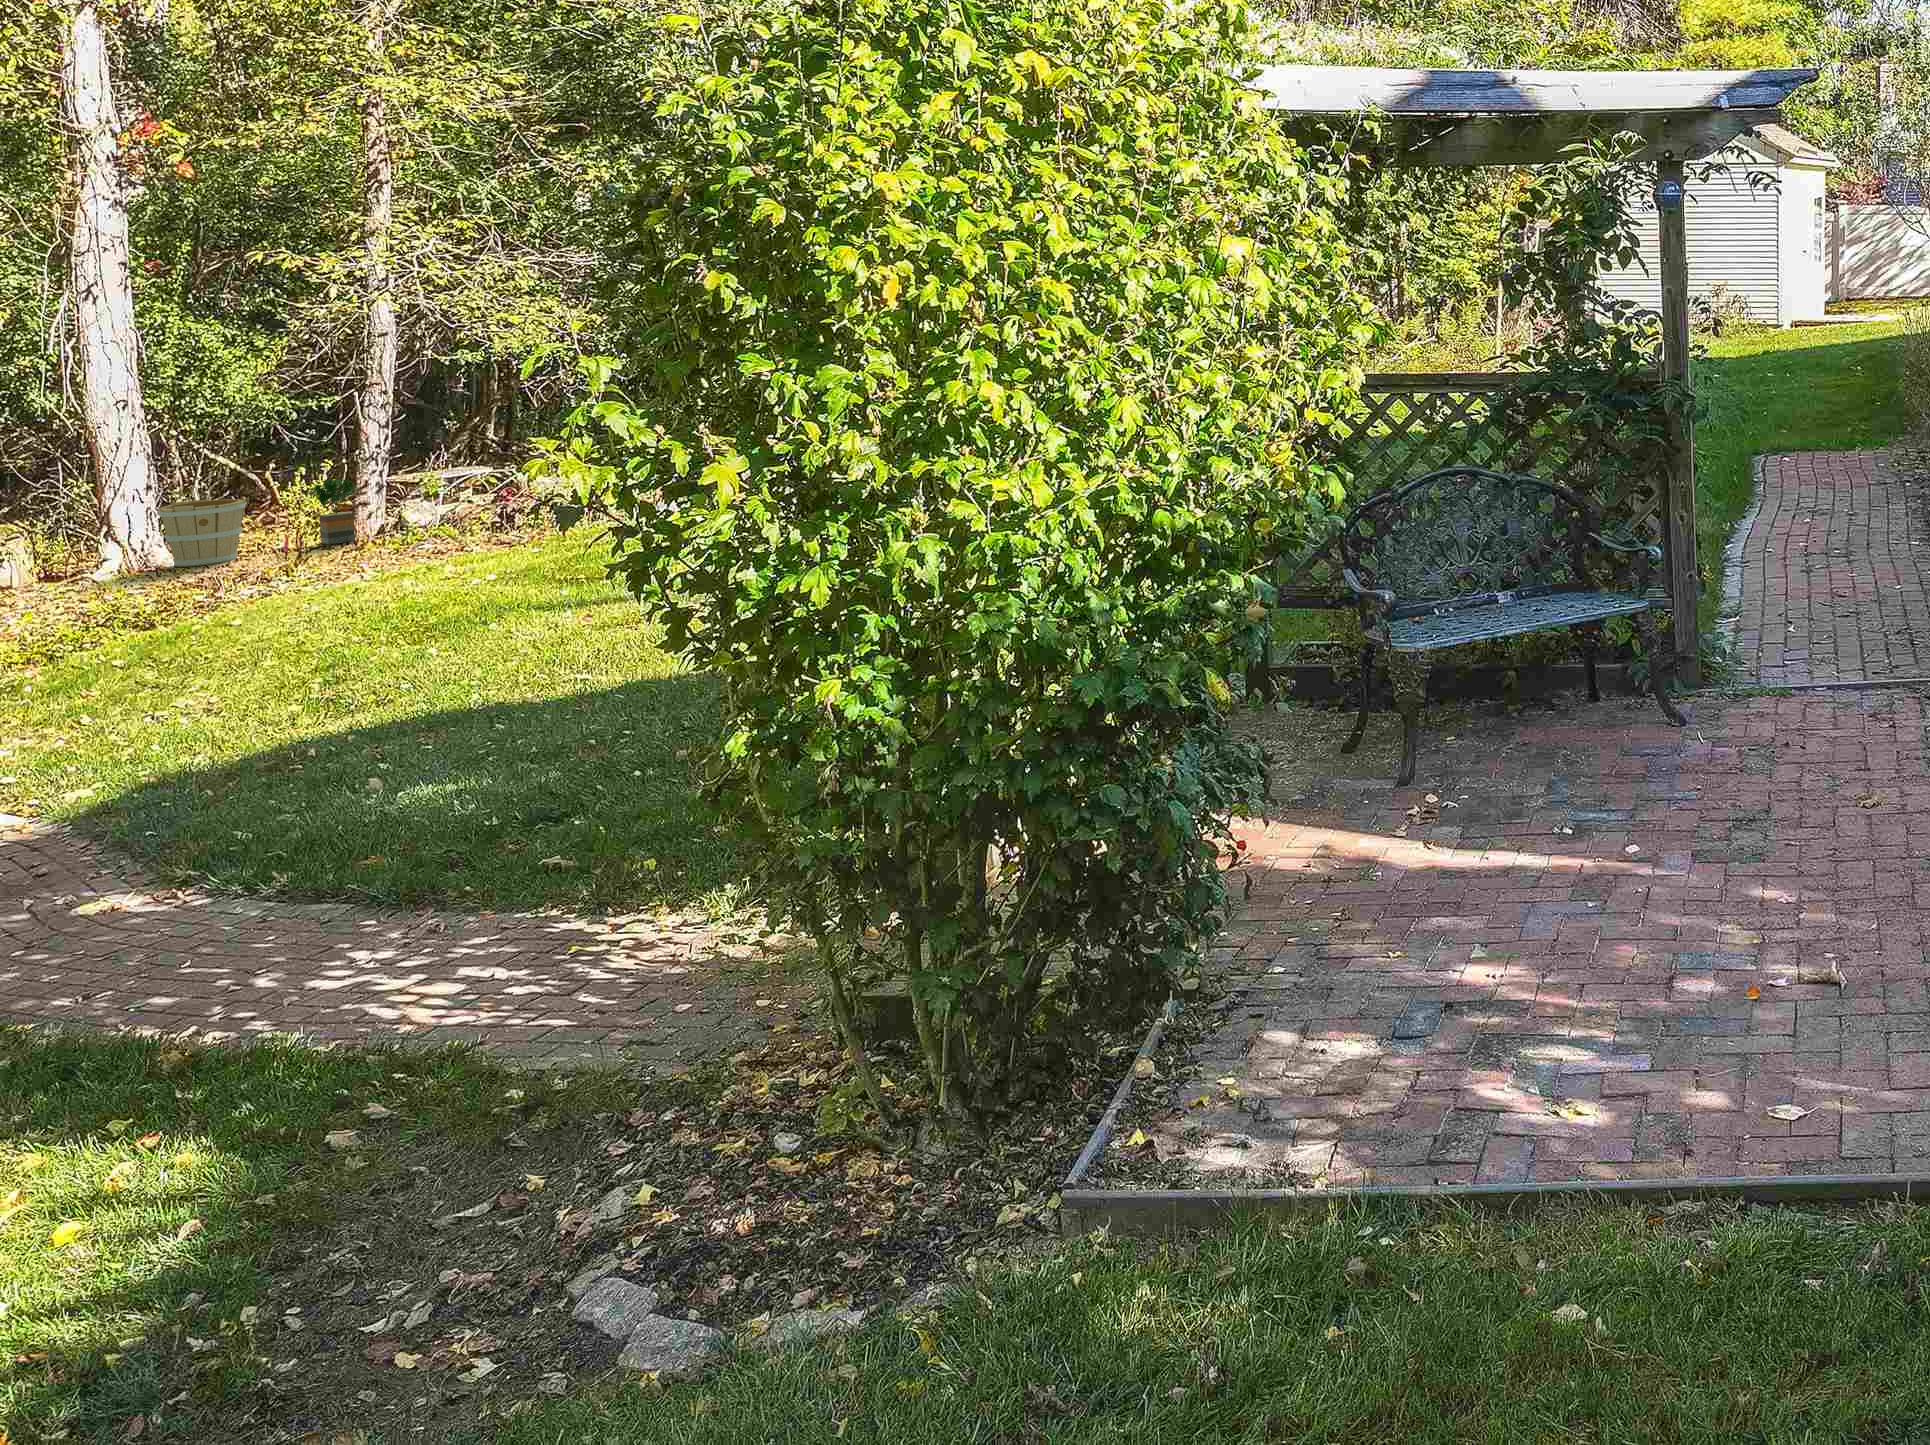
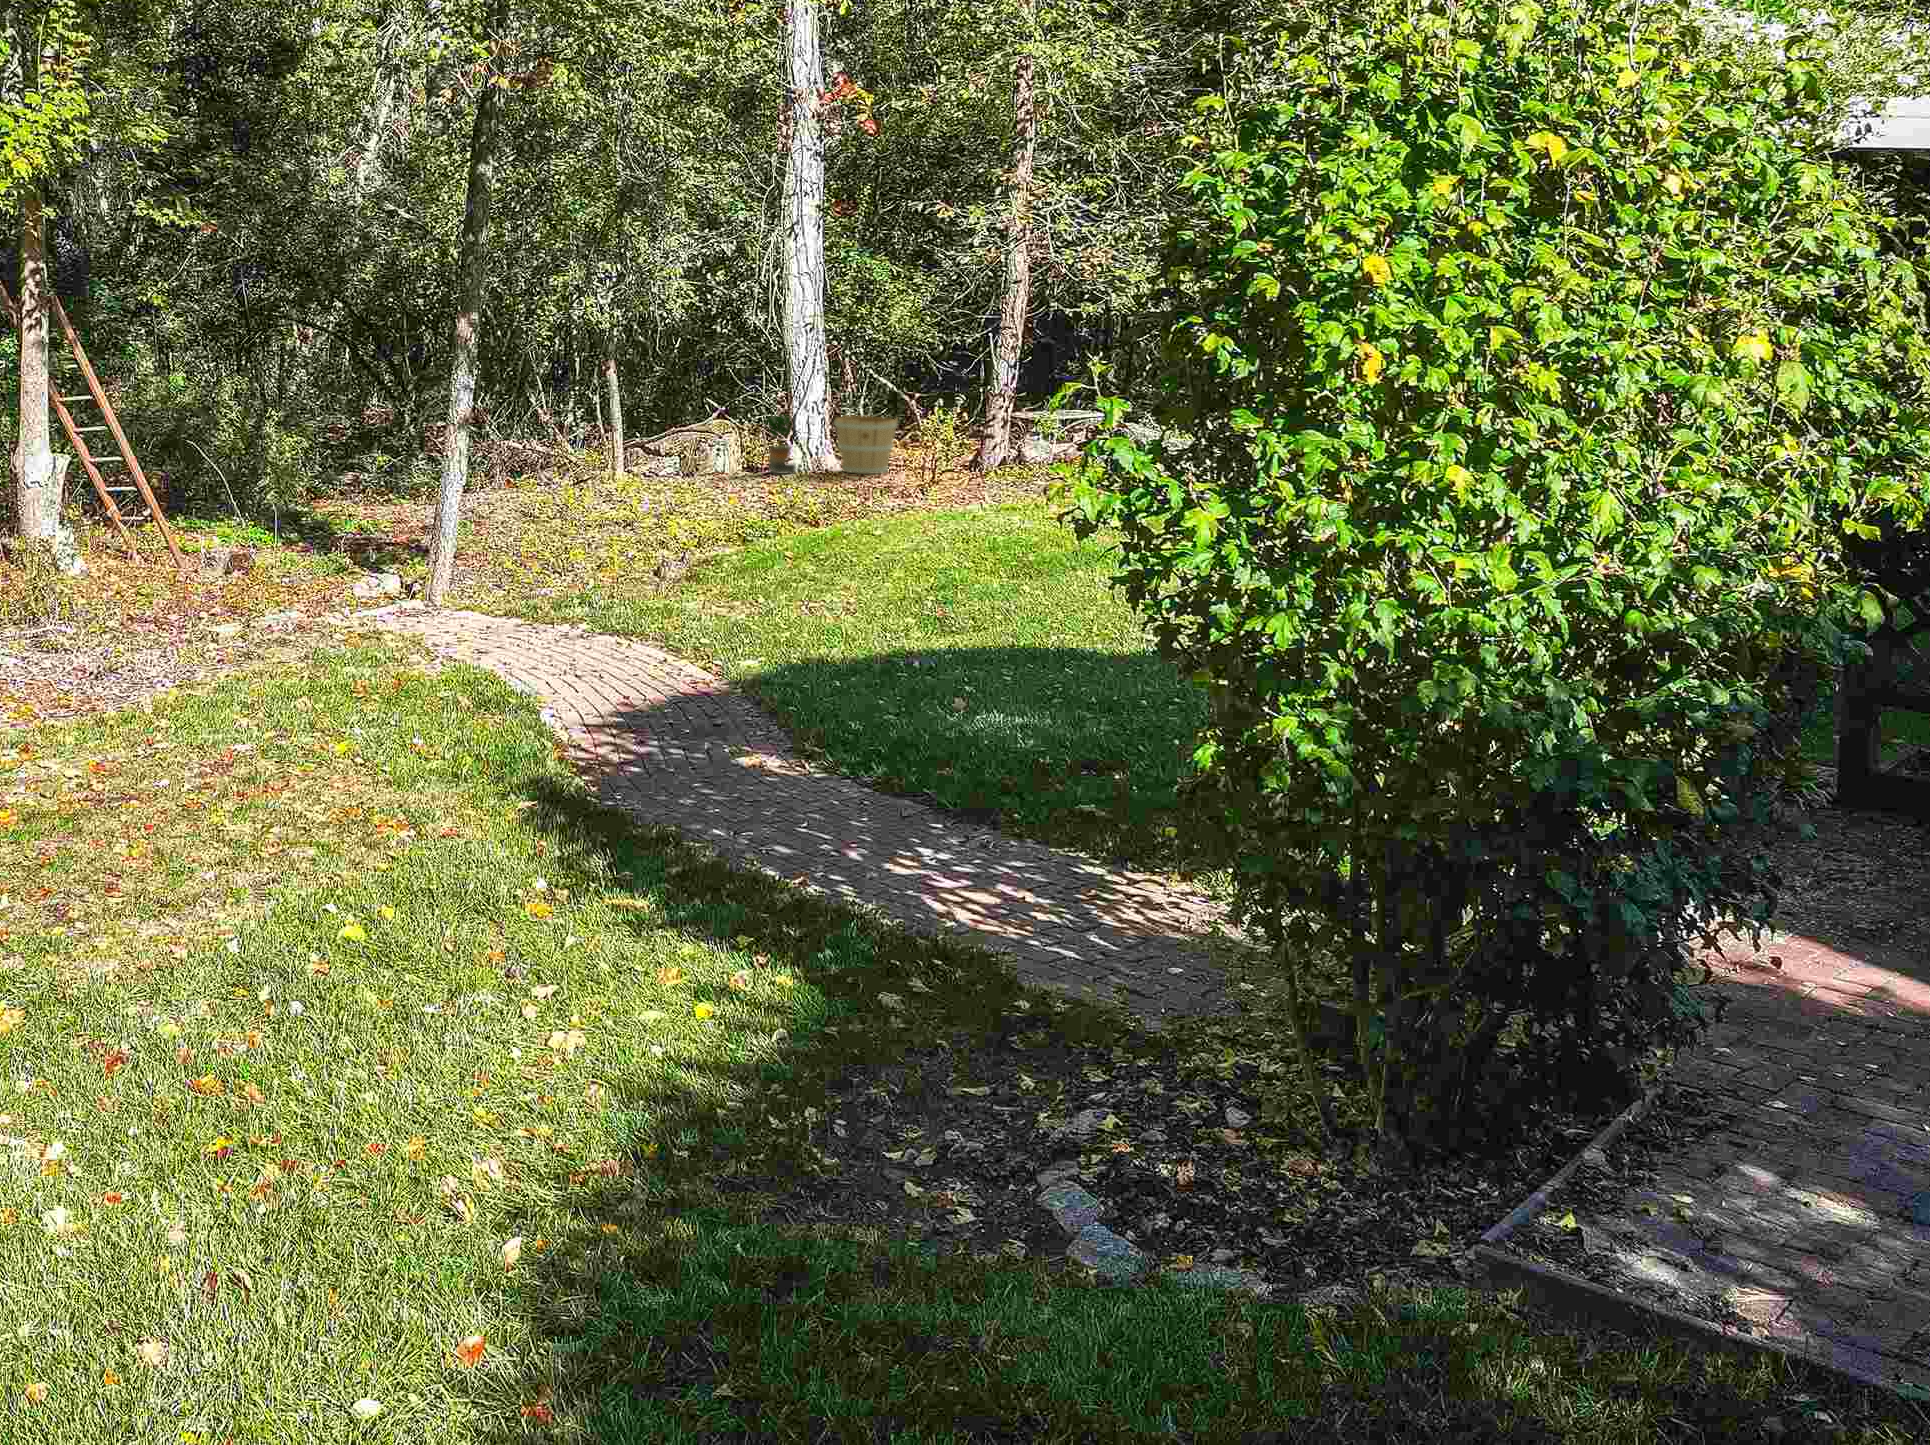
potted tree: present [310,479,362,544] -> present [765,414,796,474]

